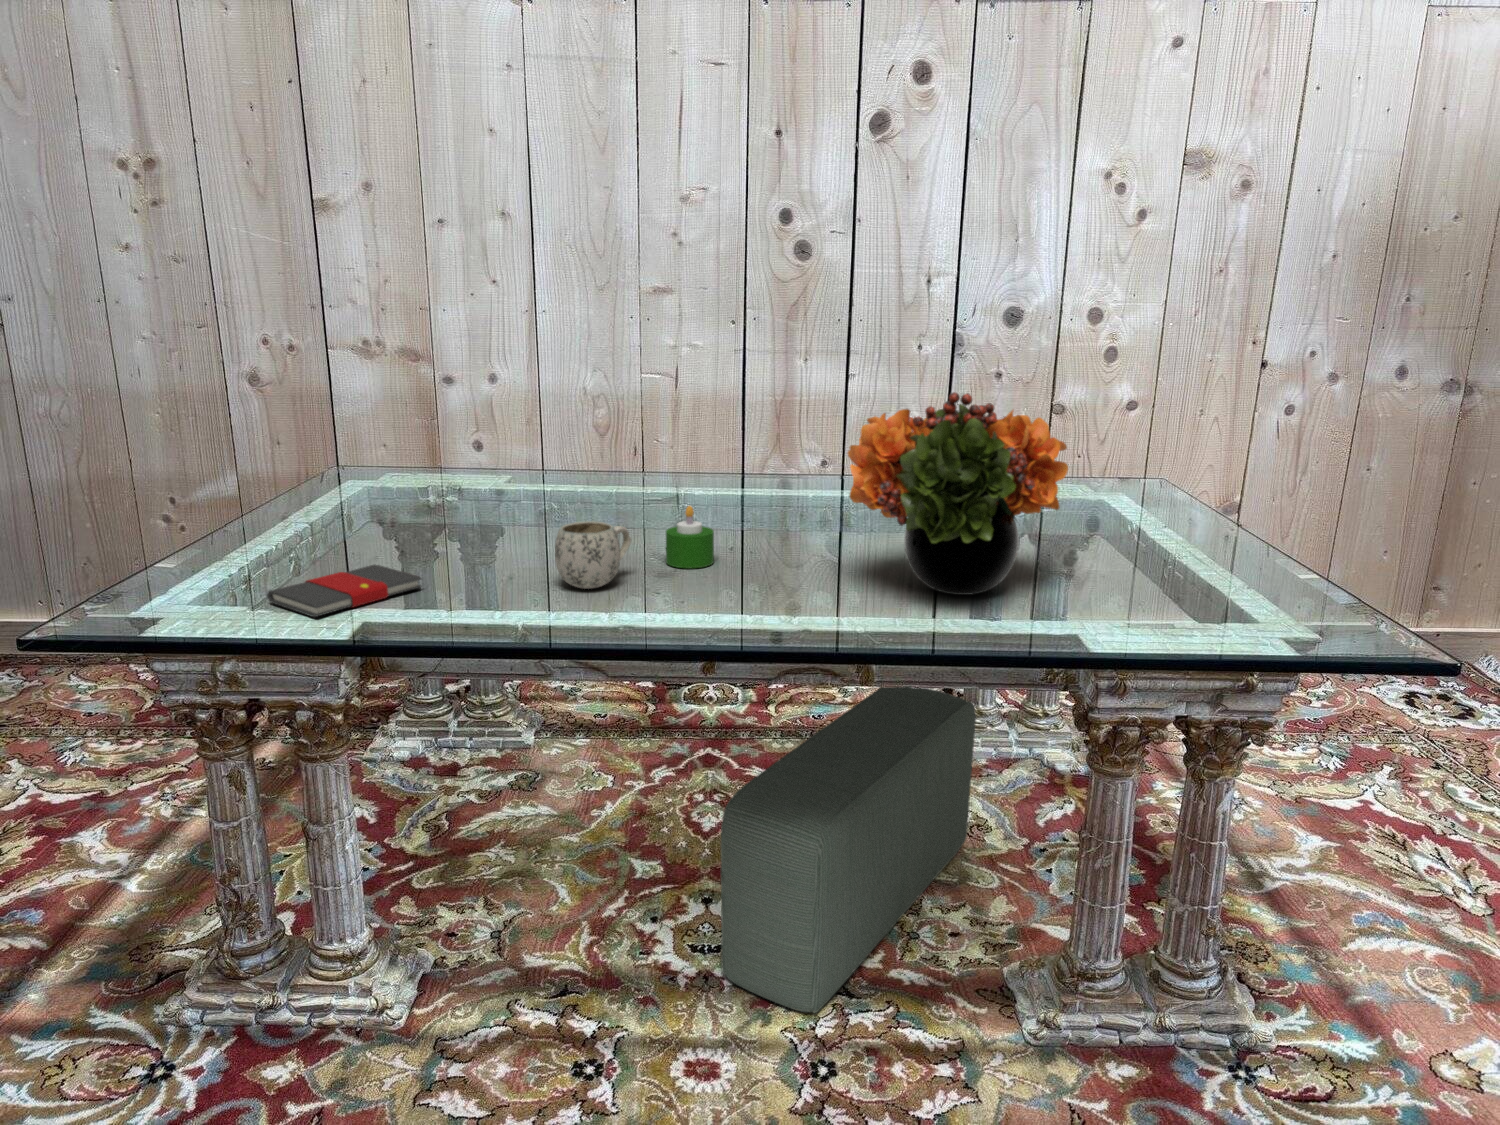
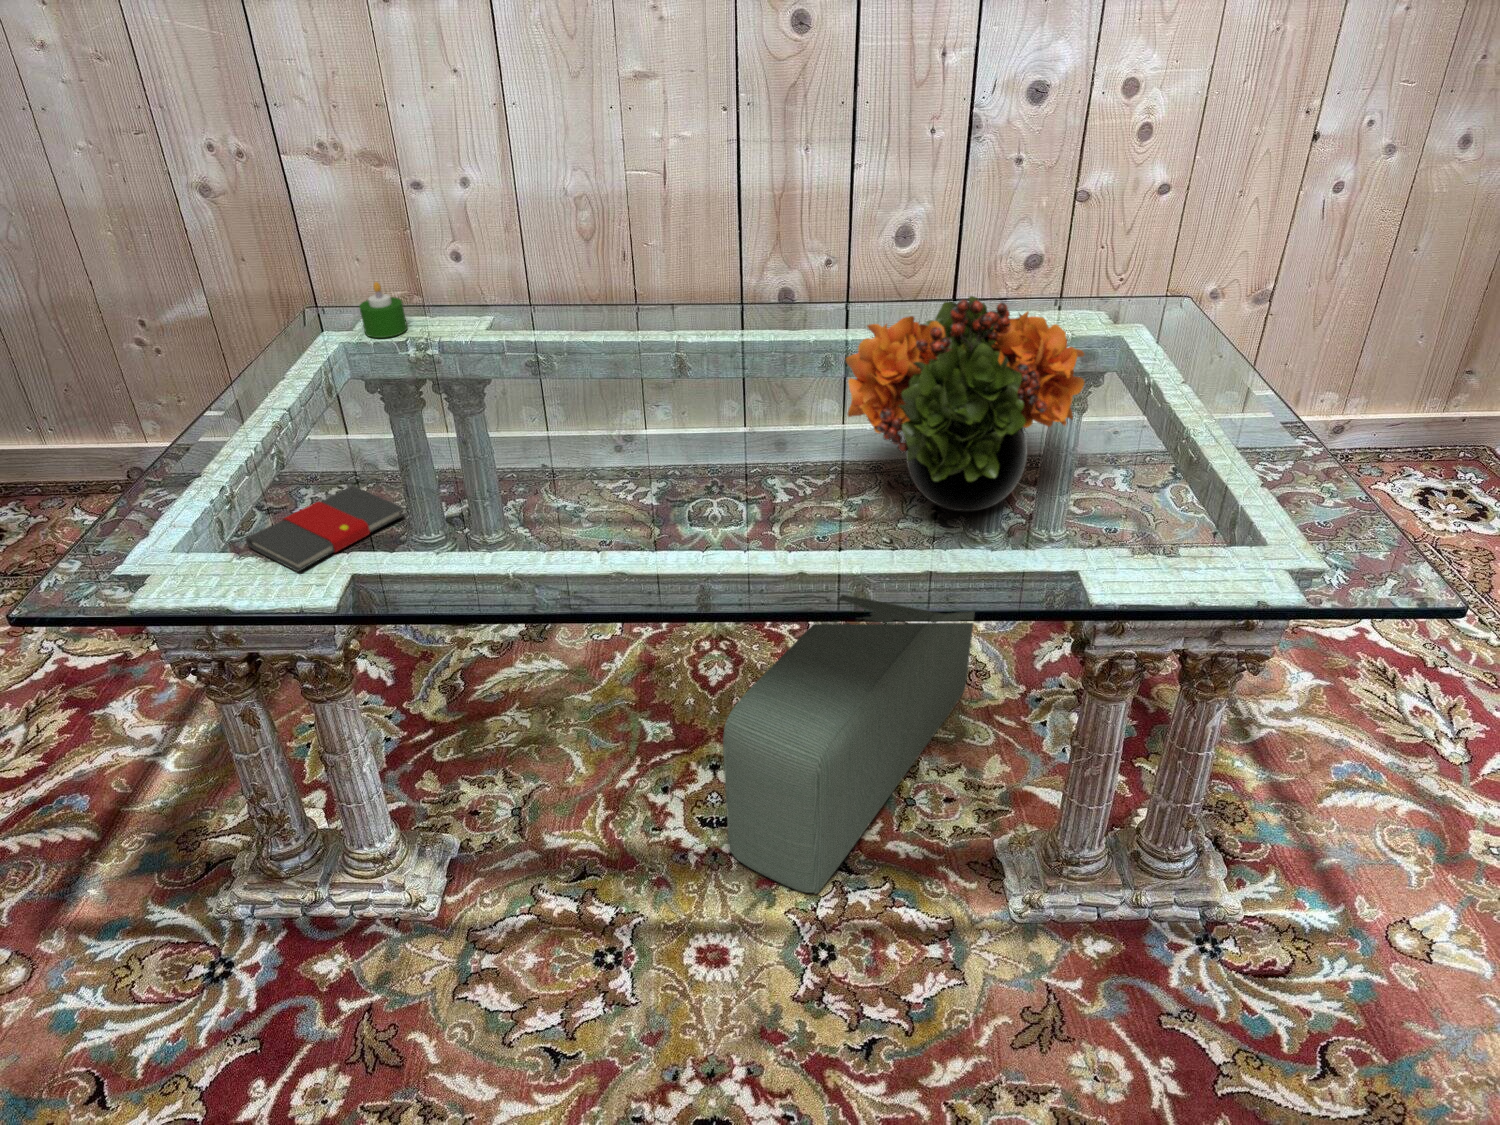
candle: present [666,506,714,568] -> present [359,282,407,338]
mug: present [555,521,631,589] -> none [538,437,618,512]

